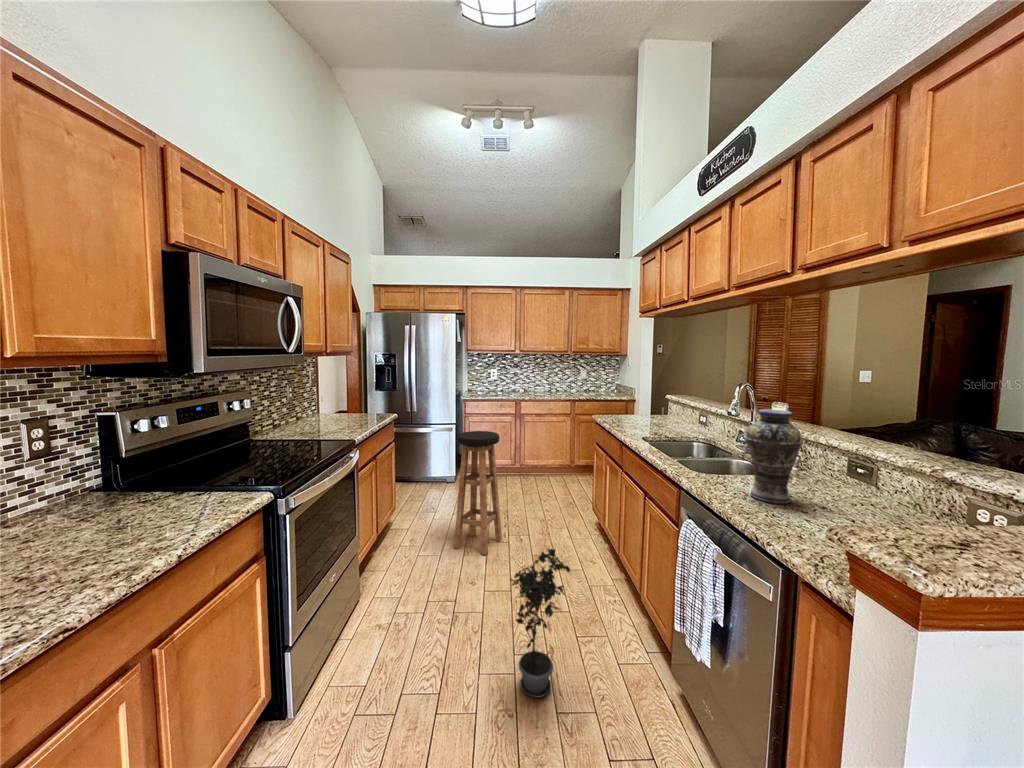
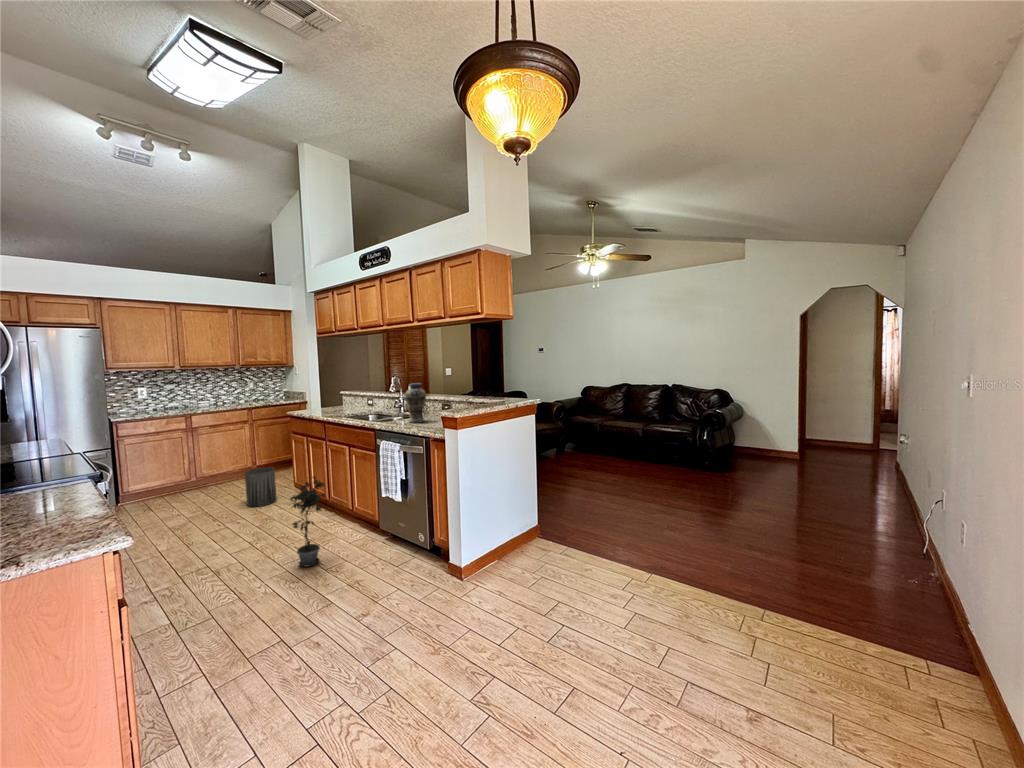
bar stool: present [454,431,502,555] -> none [170,435,222,543]
trash can: none [539,478,571,528] -> present [245,467,276,507]

